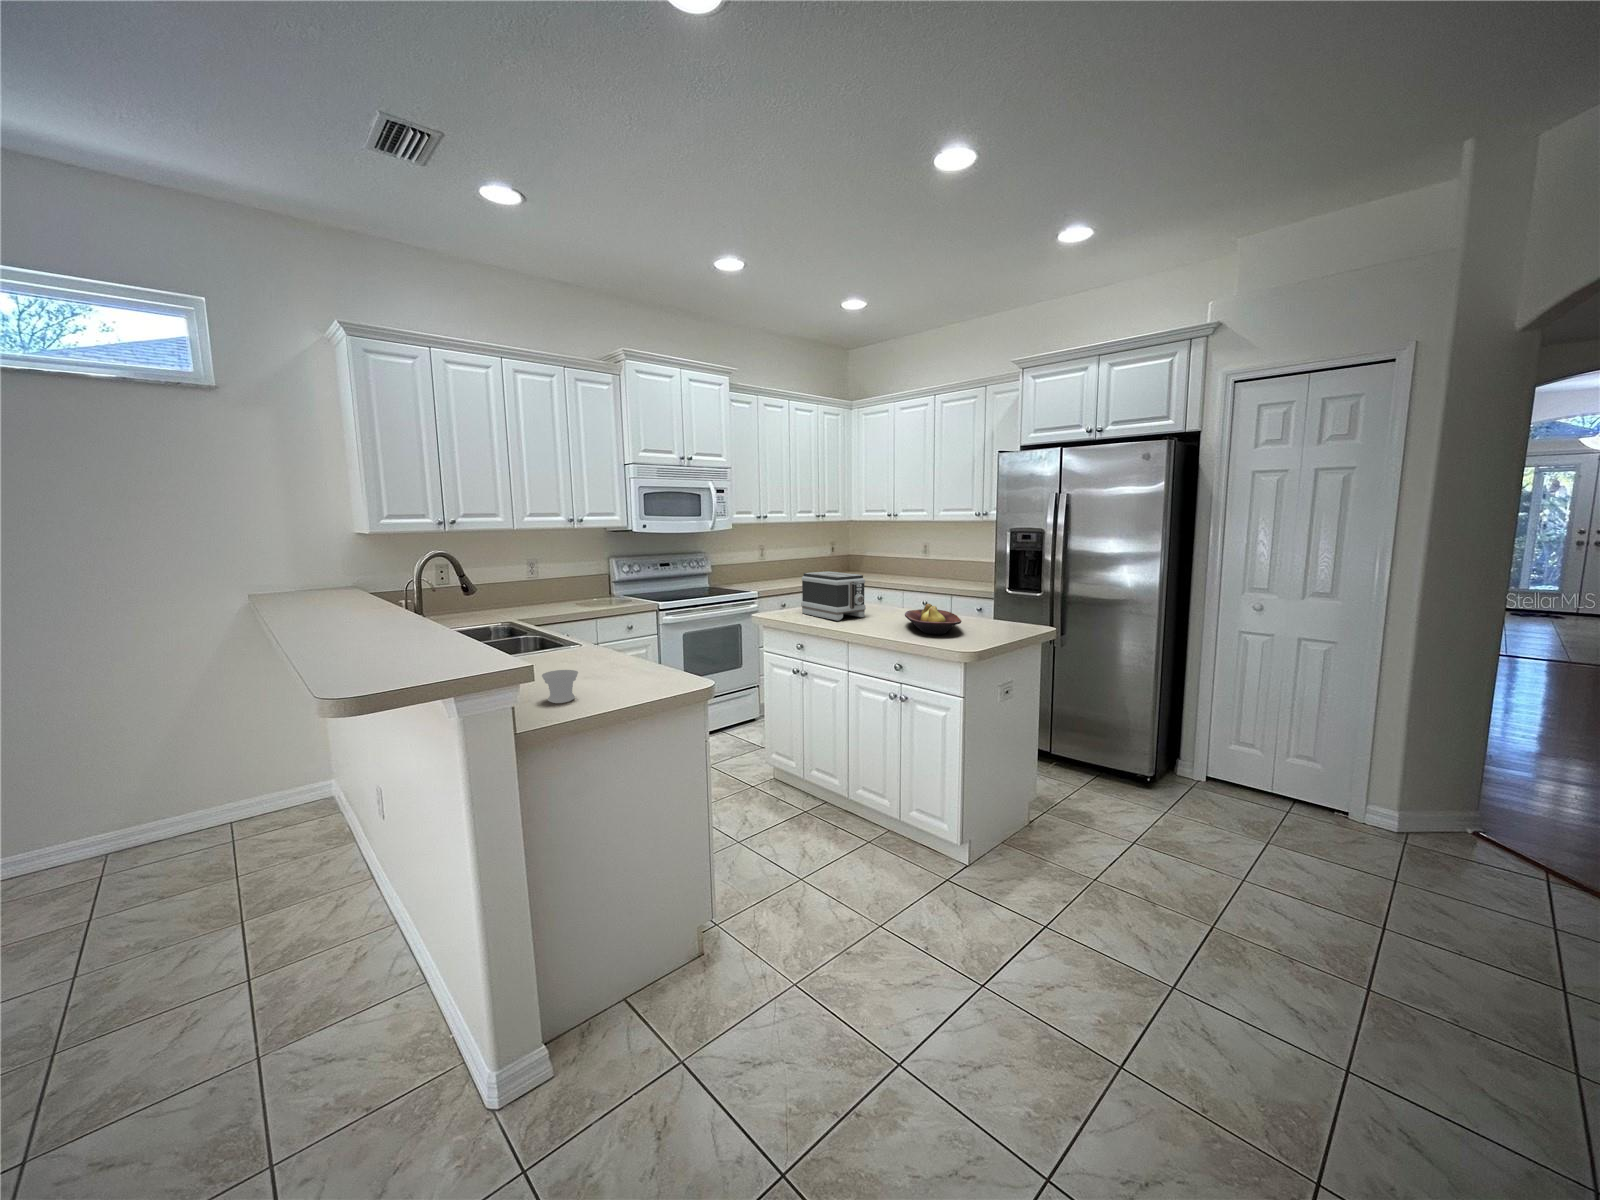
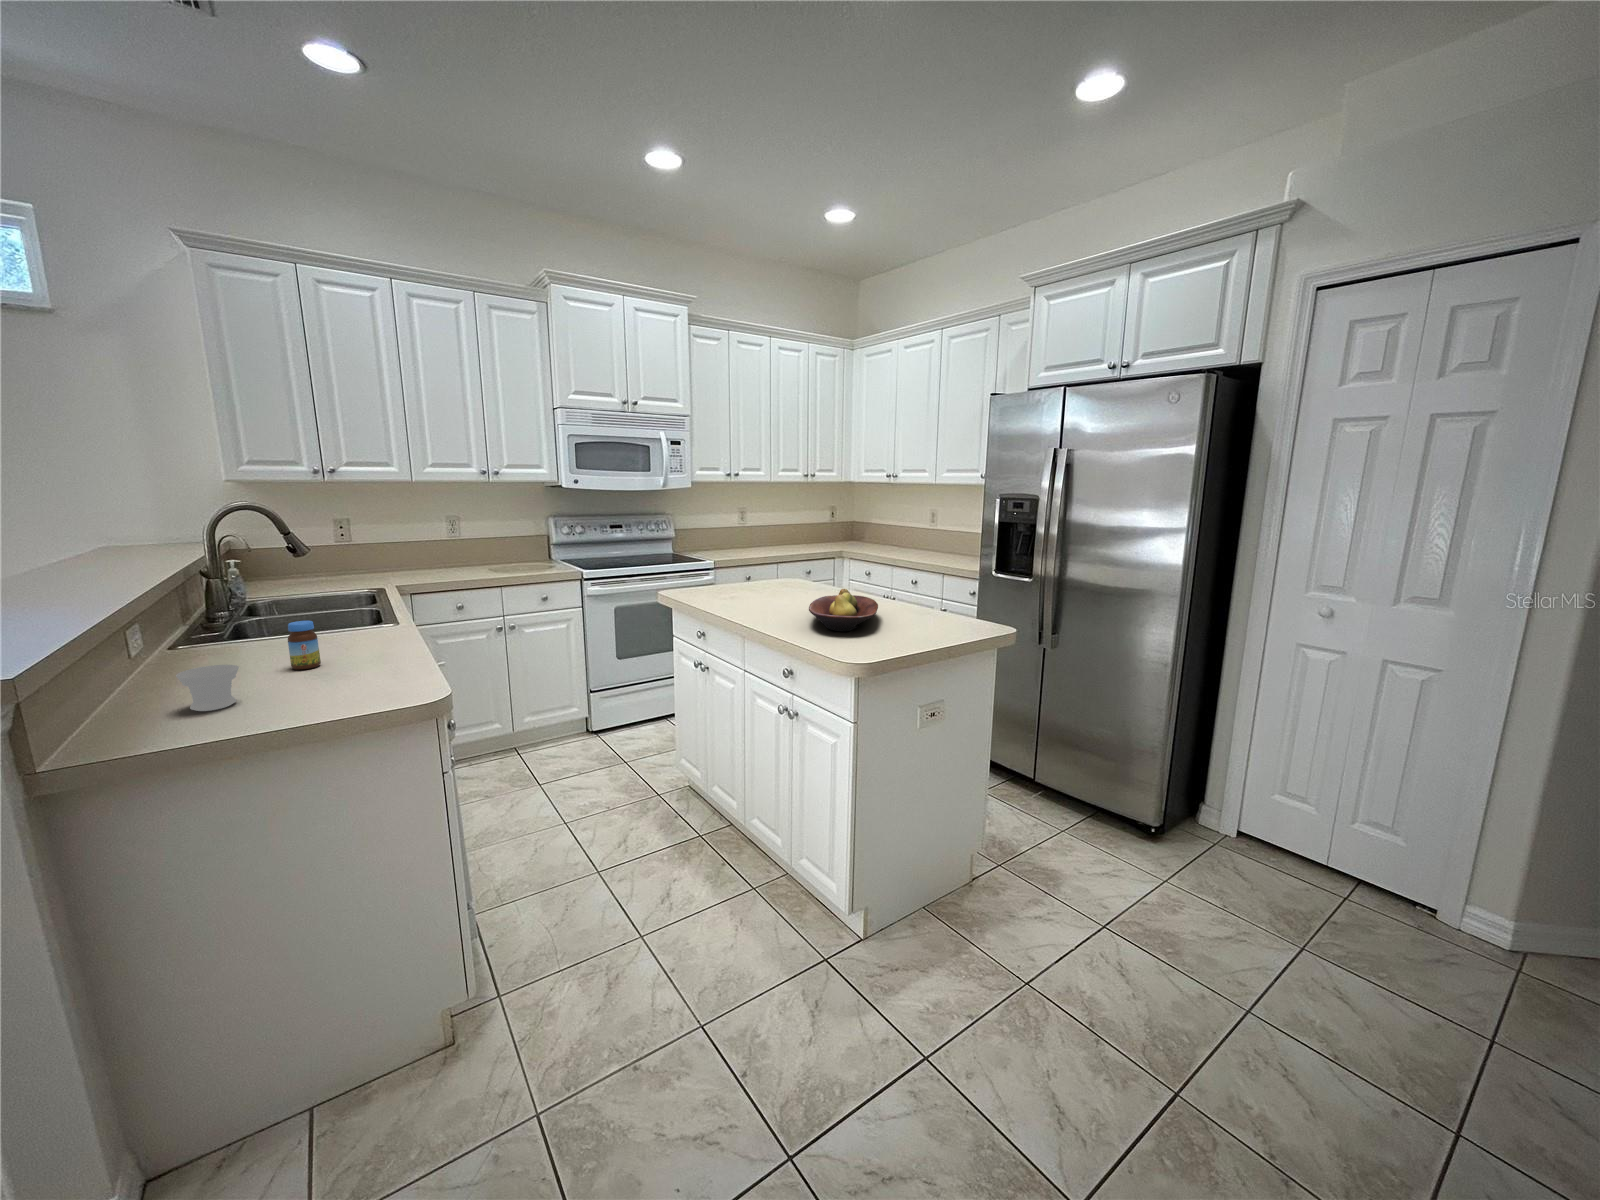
toaster: present [801,571,866,620] -> none [711,541,781,604]
jar: none [565,640,585,677] -> present [288,621,321,670]

